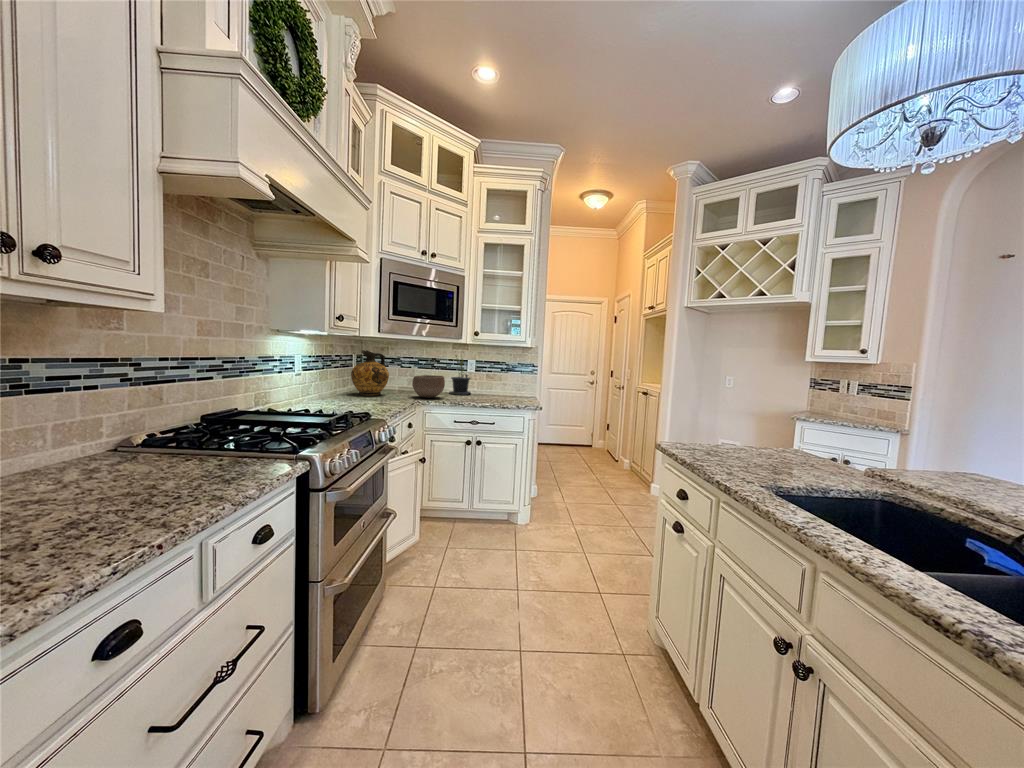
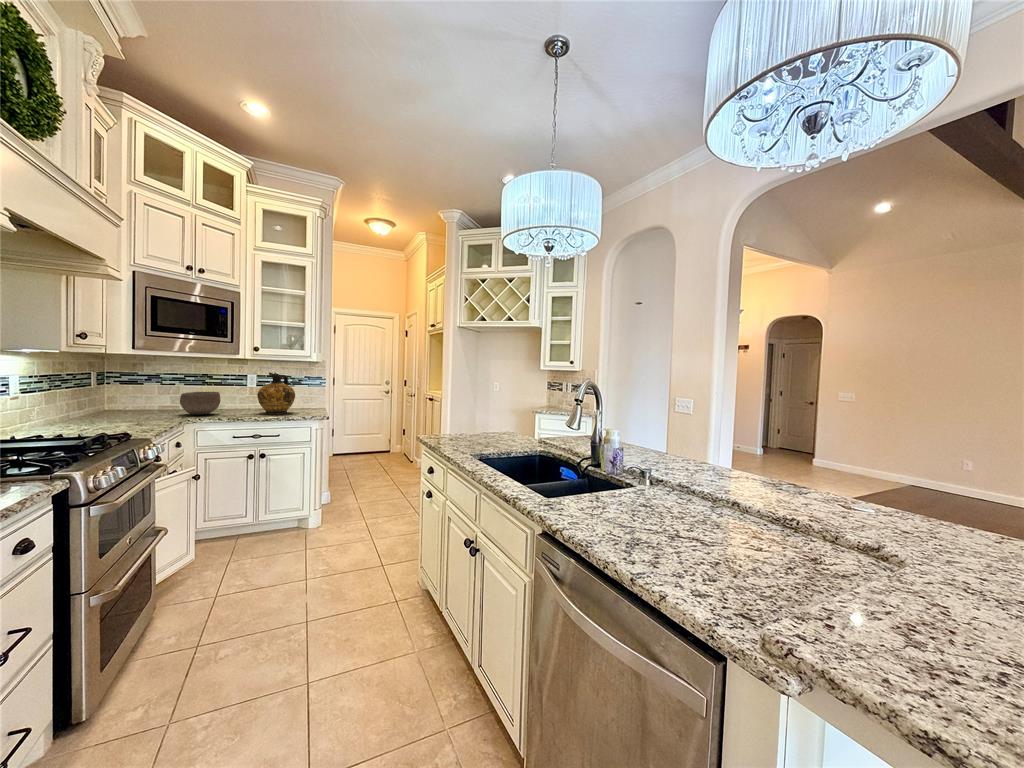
ceramic jug: present [351,350,389,395] -> present [257,373,295,414]
potted plant: present [449,355,471,395] -> none [222,370,253,410]

